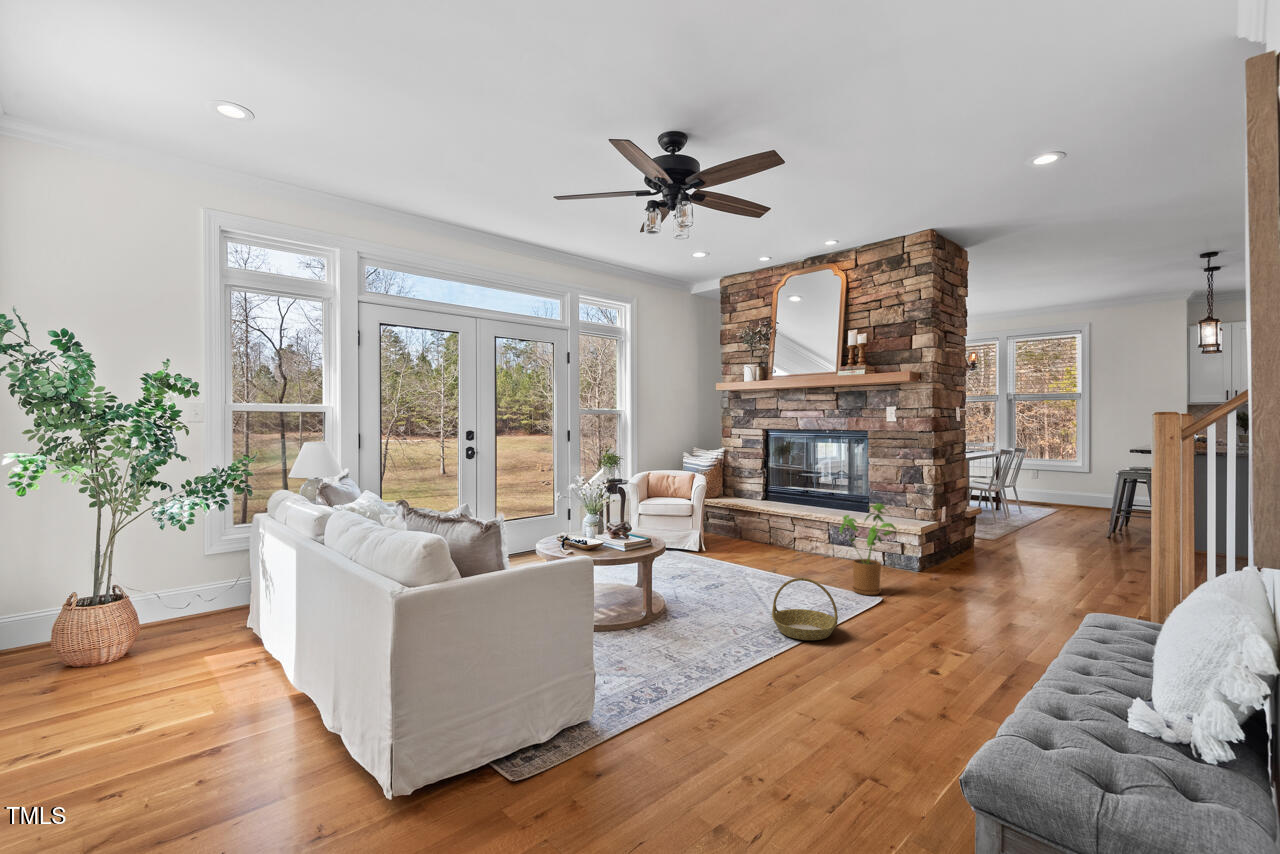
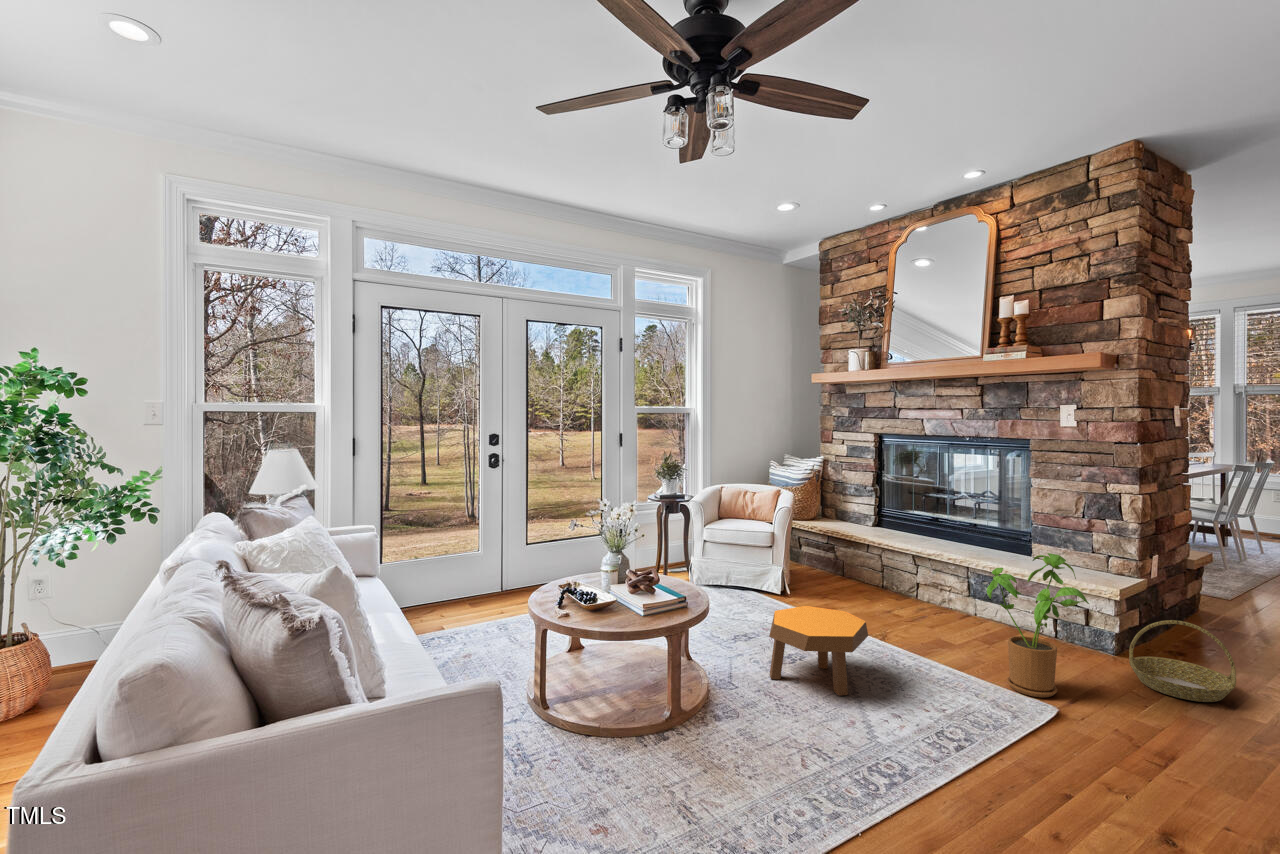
footstool: none [700,549,766,603] -> present [769,606,868,696]
basket: present [772,578,838,640] -> present [1129,620,1236,702]

